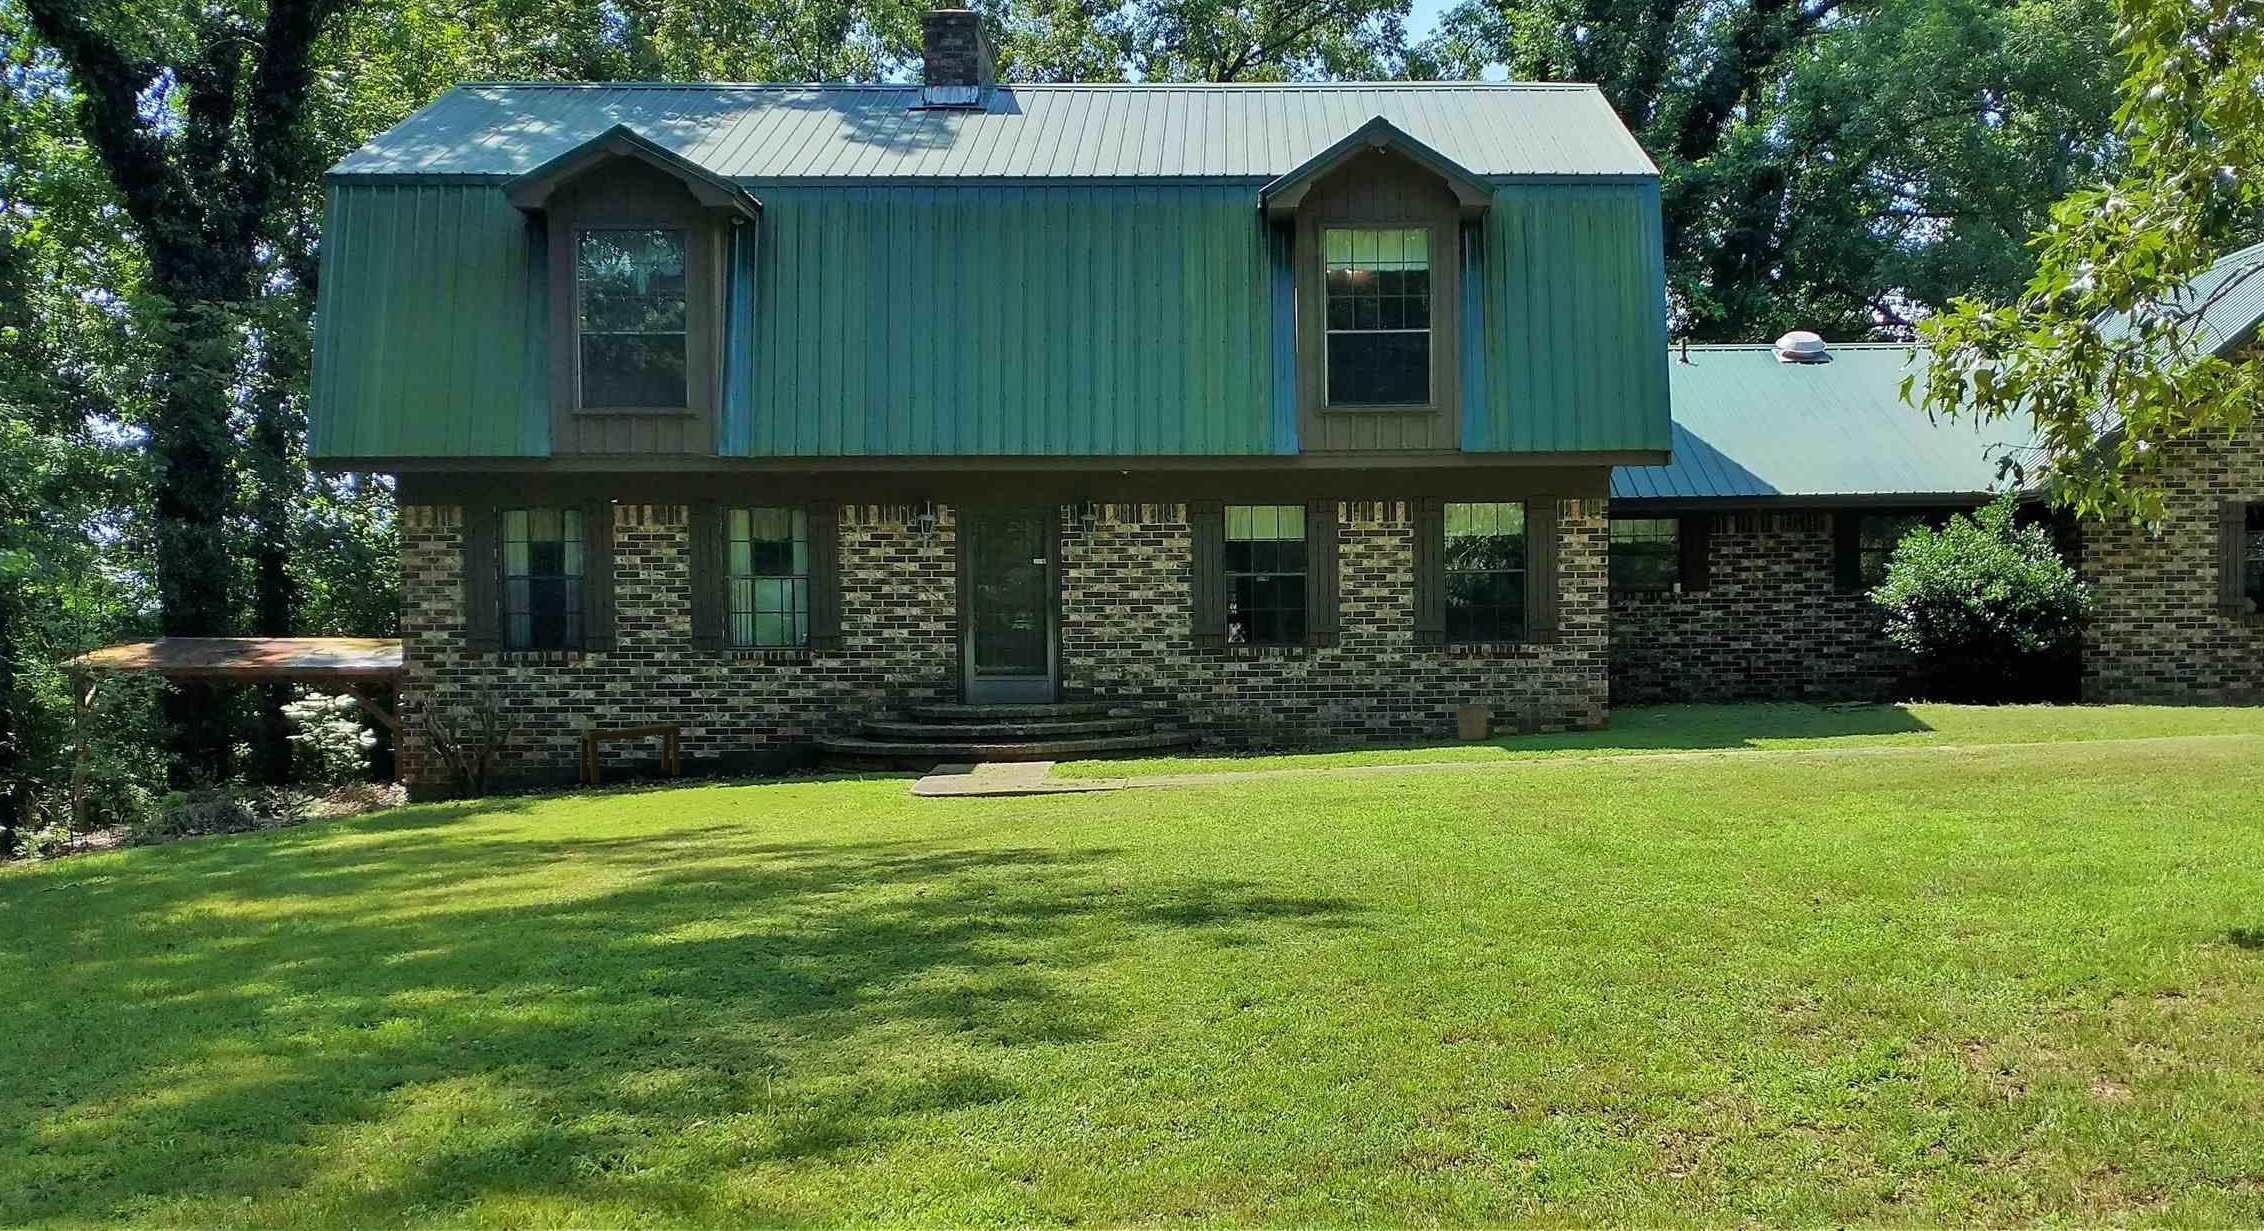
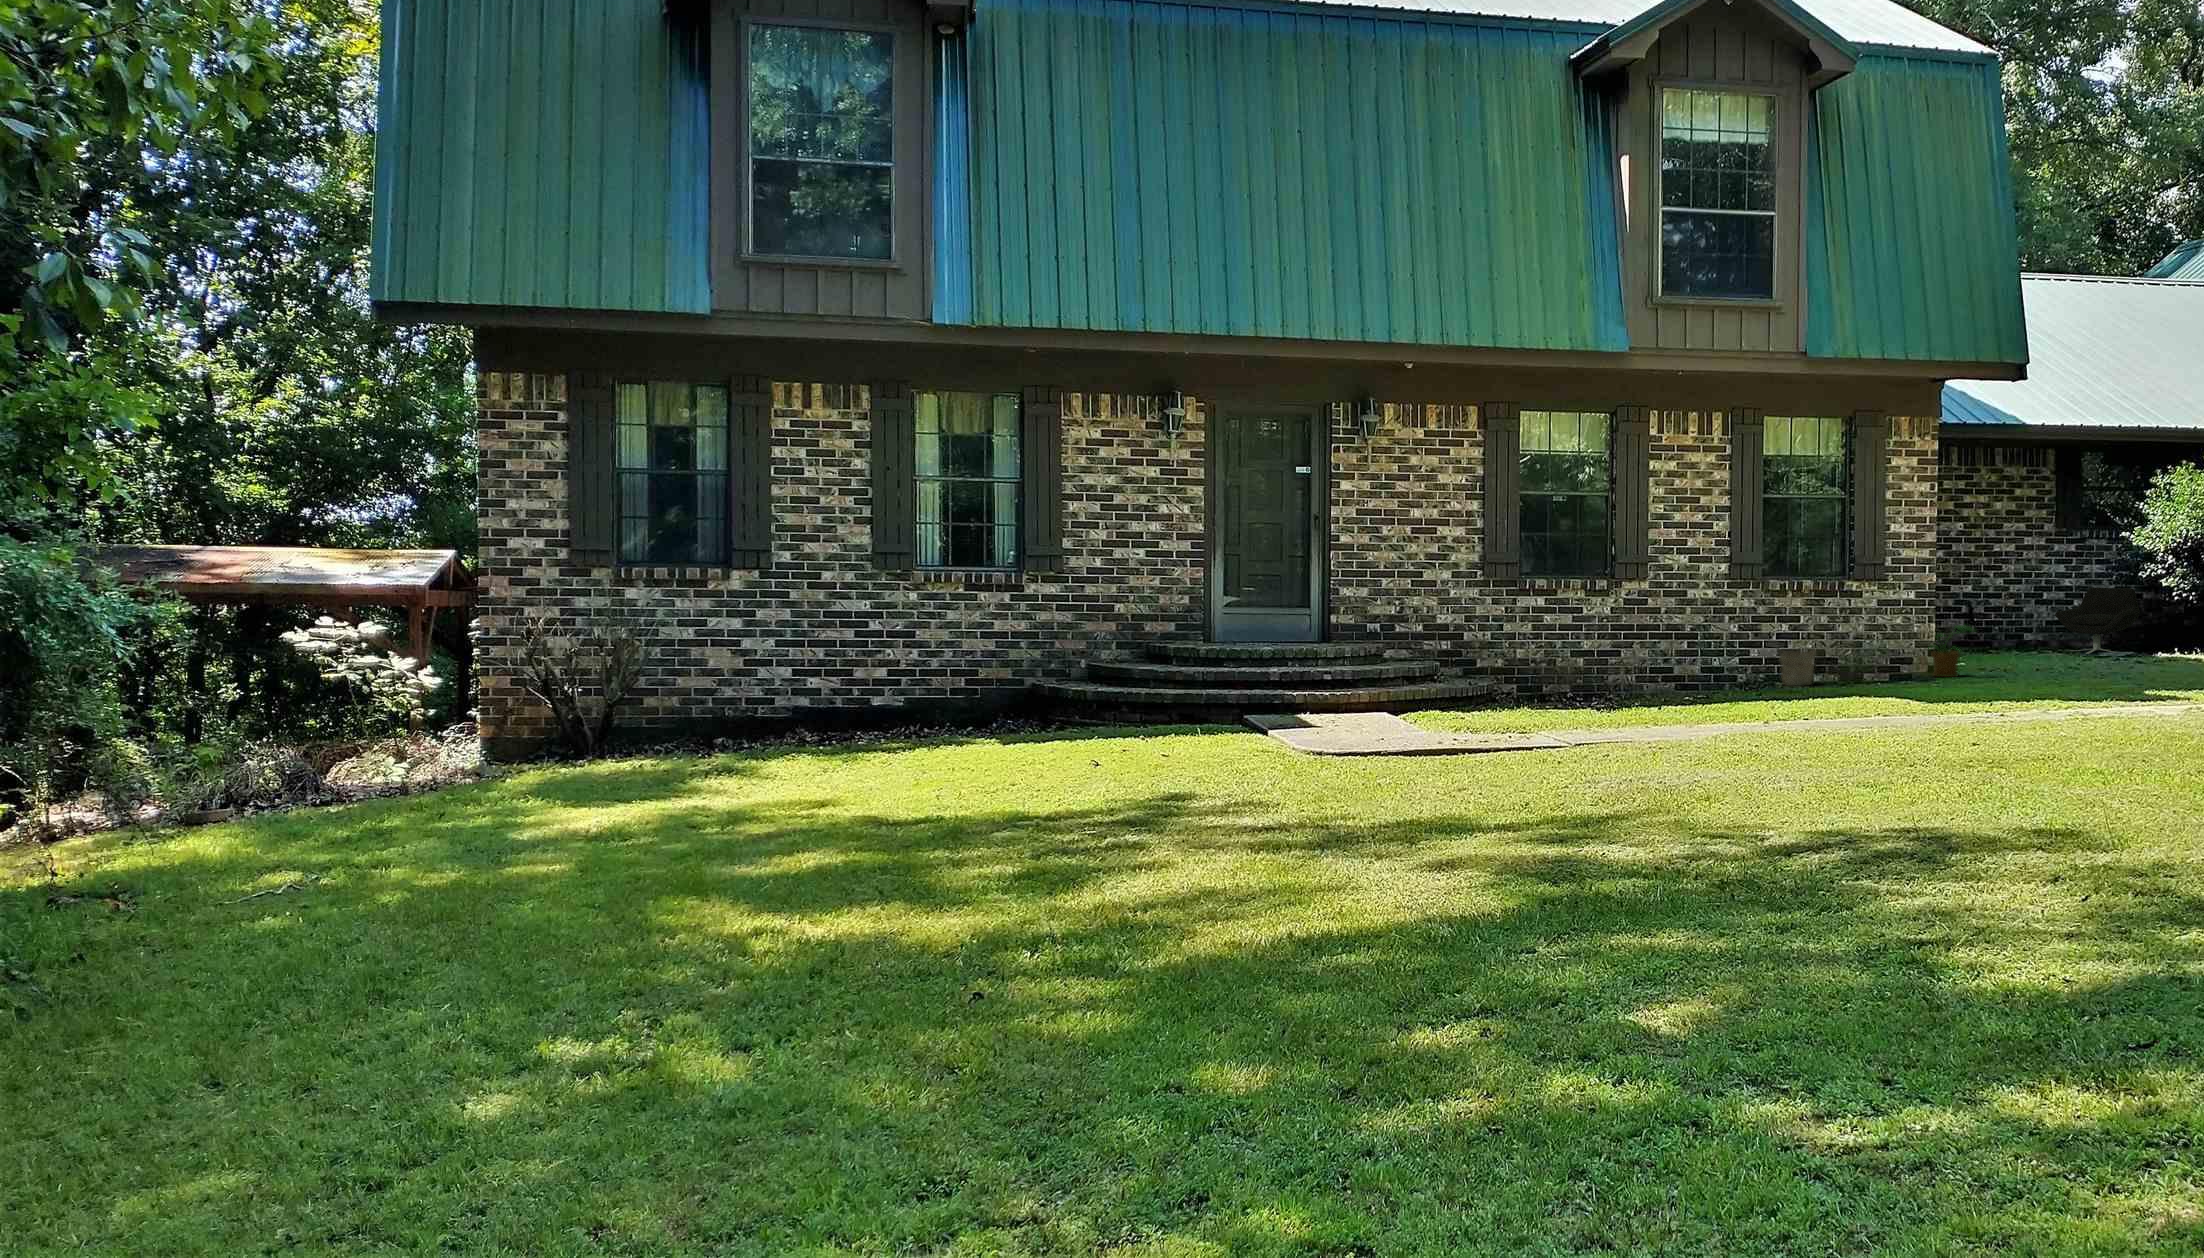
lounge chair: none [1807,639,1888,703] -> present [2055,587,2140,654]
potted plant: none [1593,685,1641,731] -> present [1928,625,1975,677]
bench: present [580,722,680,783] -> none [740,661,870,738]

